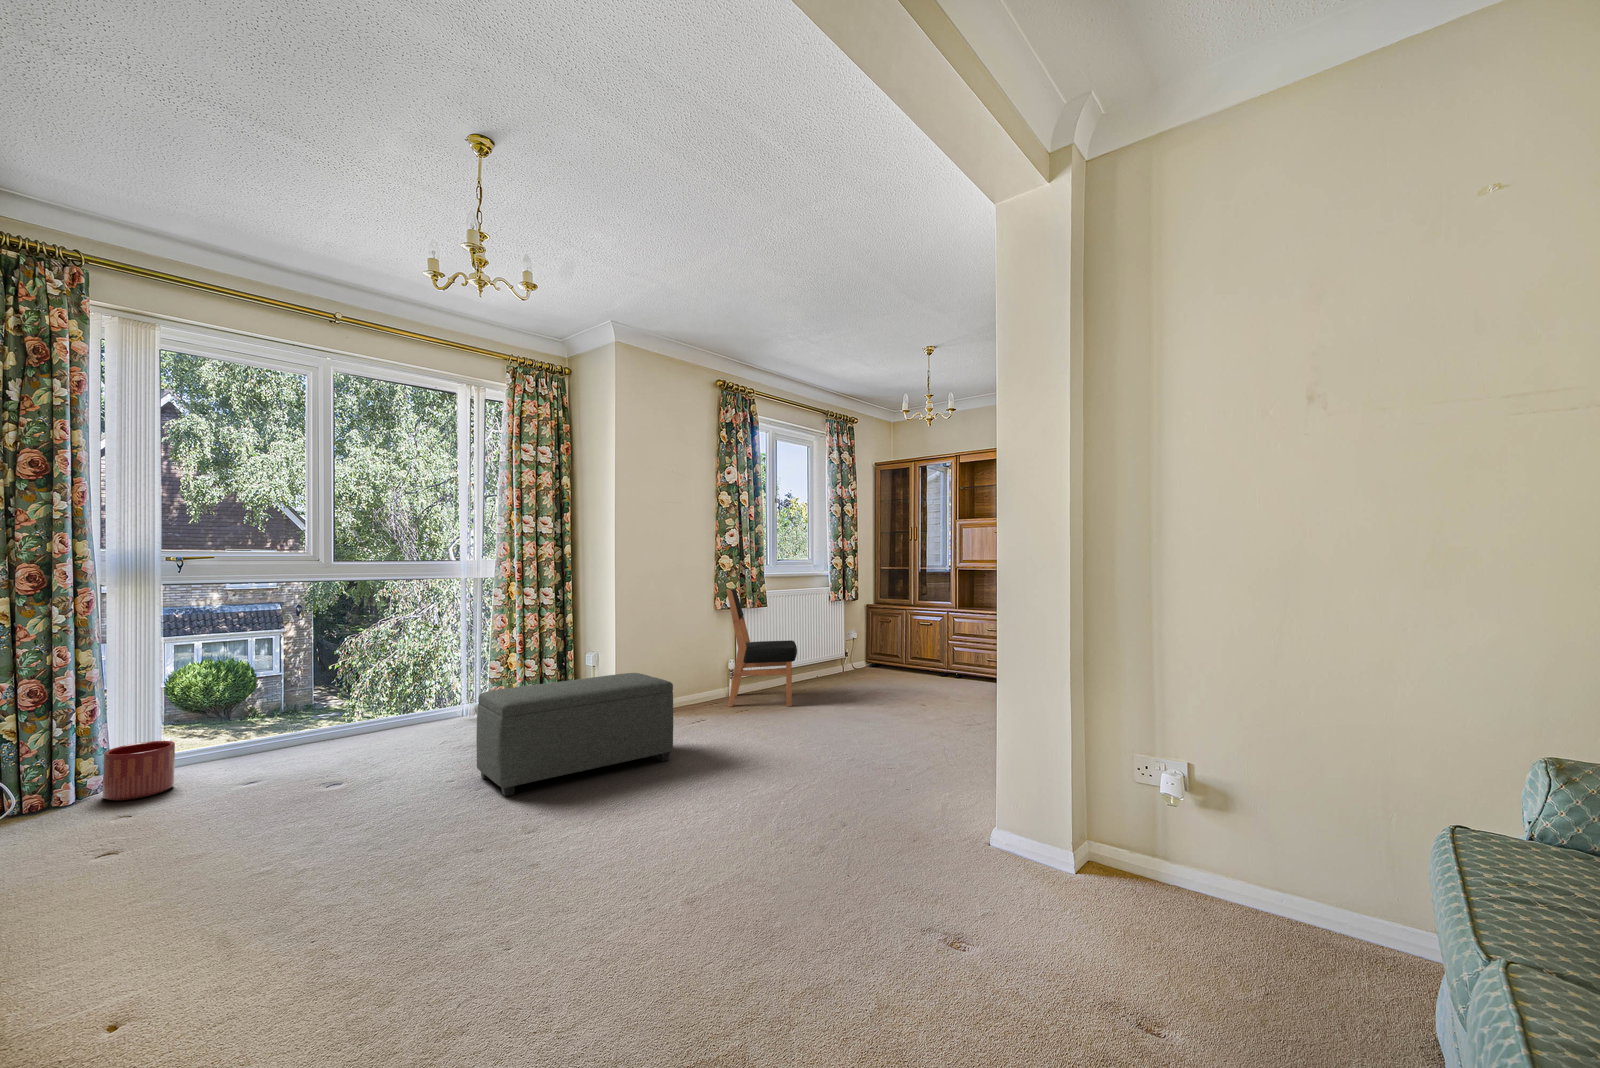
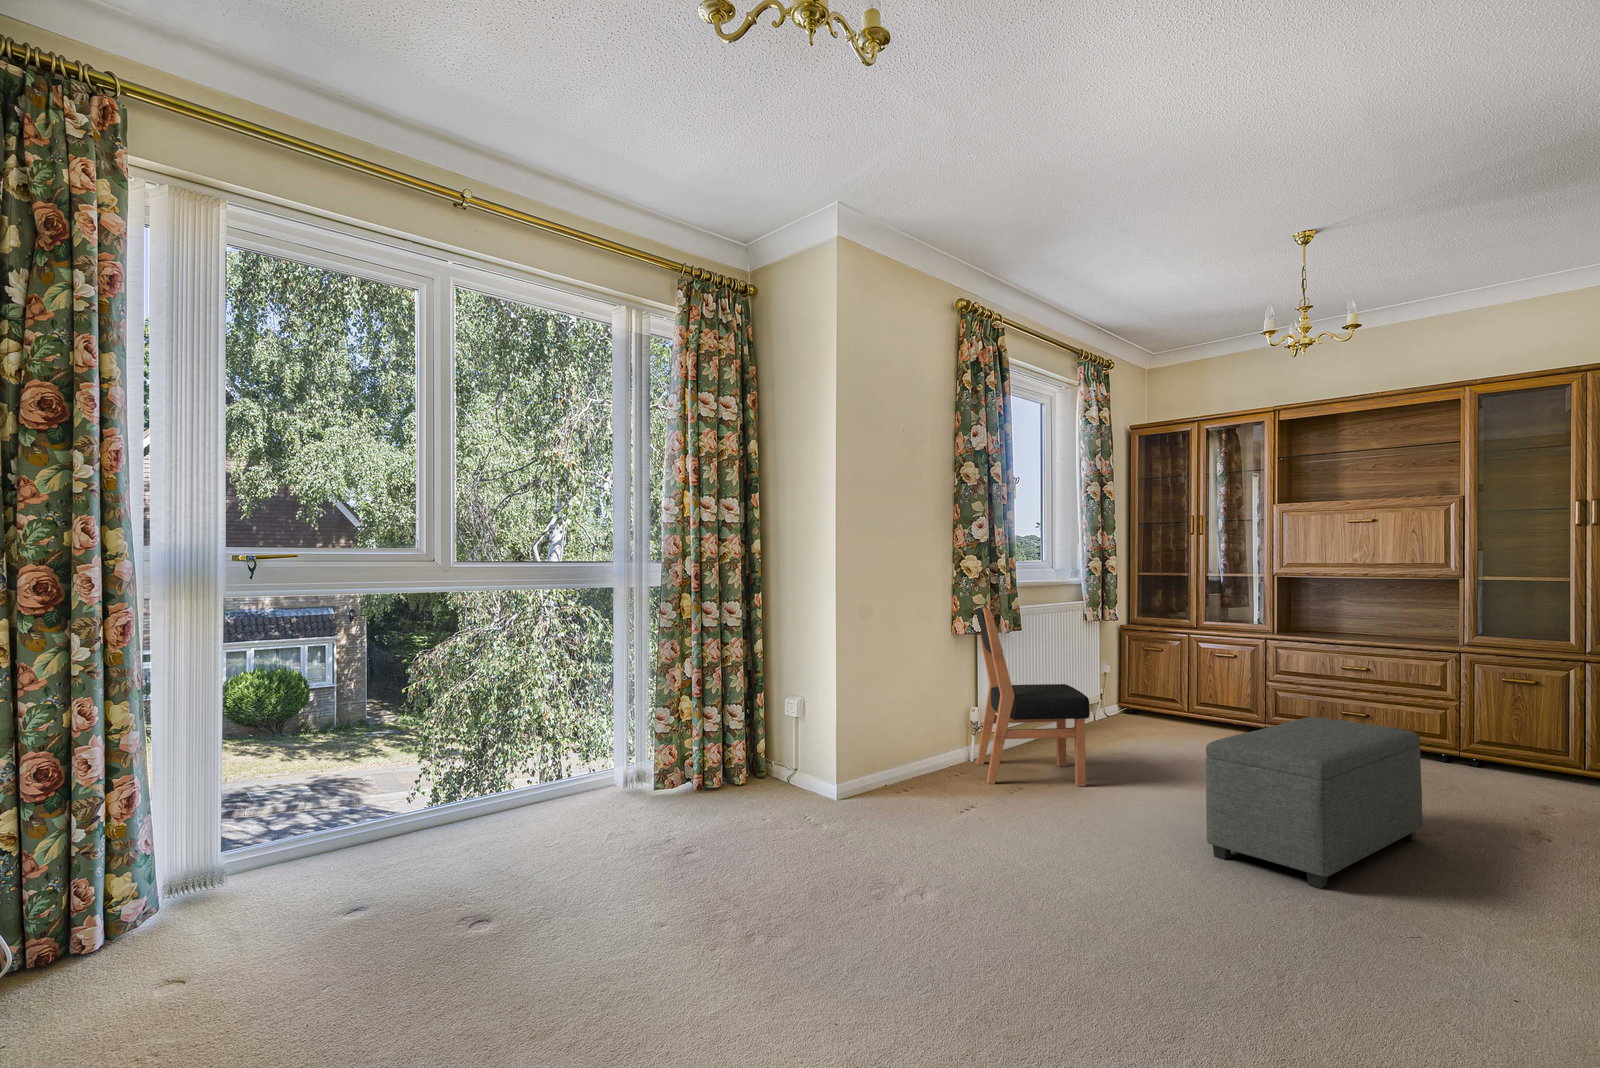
ottoman: present [476,673,673,797] -> present [1206,717,1423,889]
planter: present [103,741,175,801] -> none [144,843,246,945]

